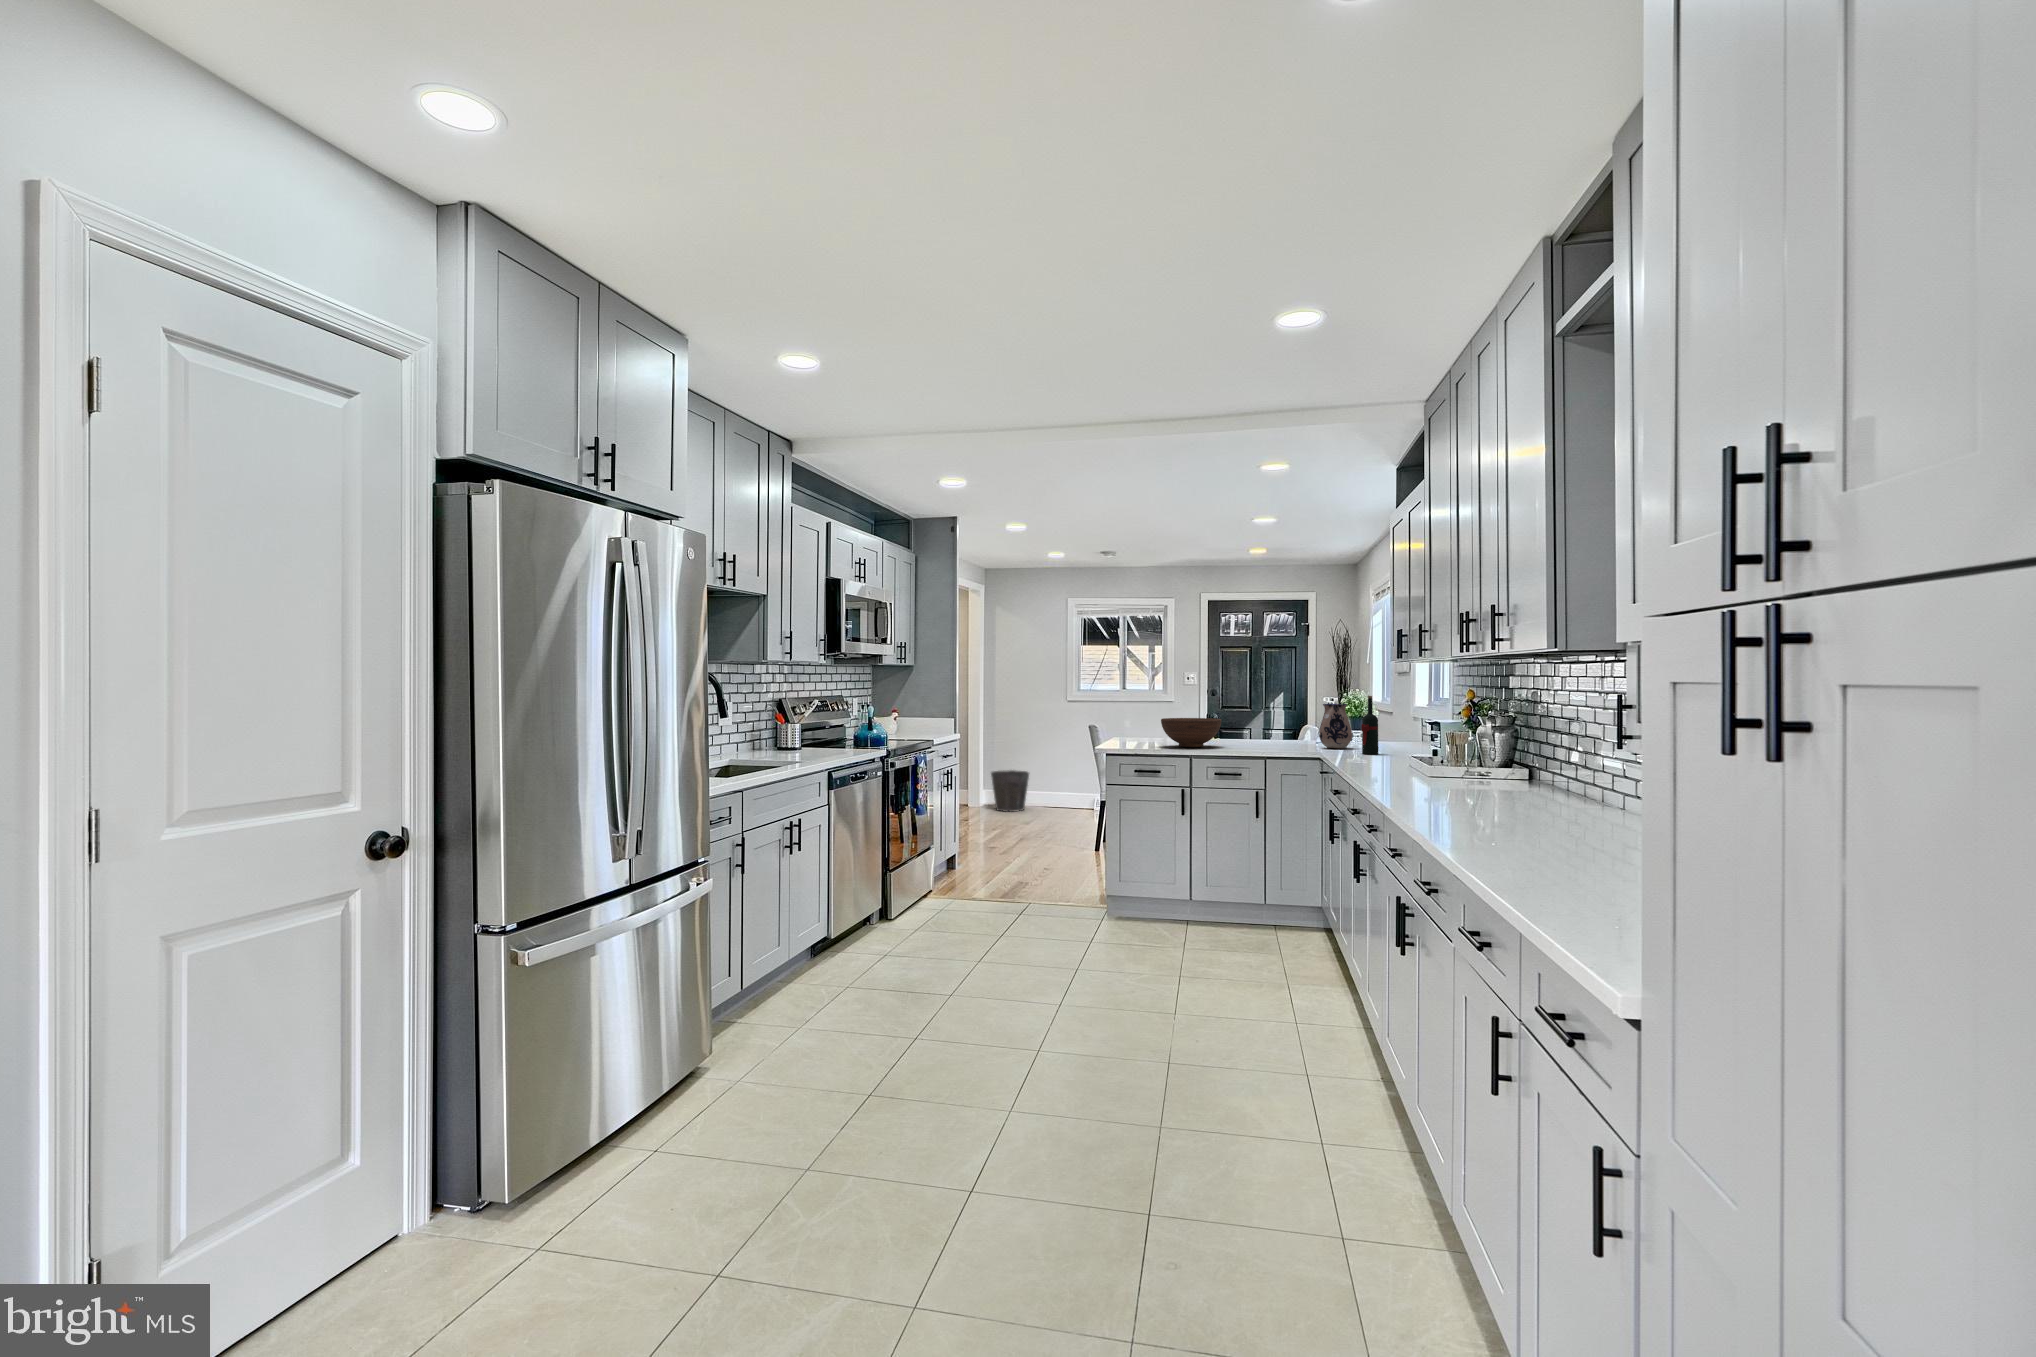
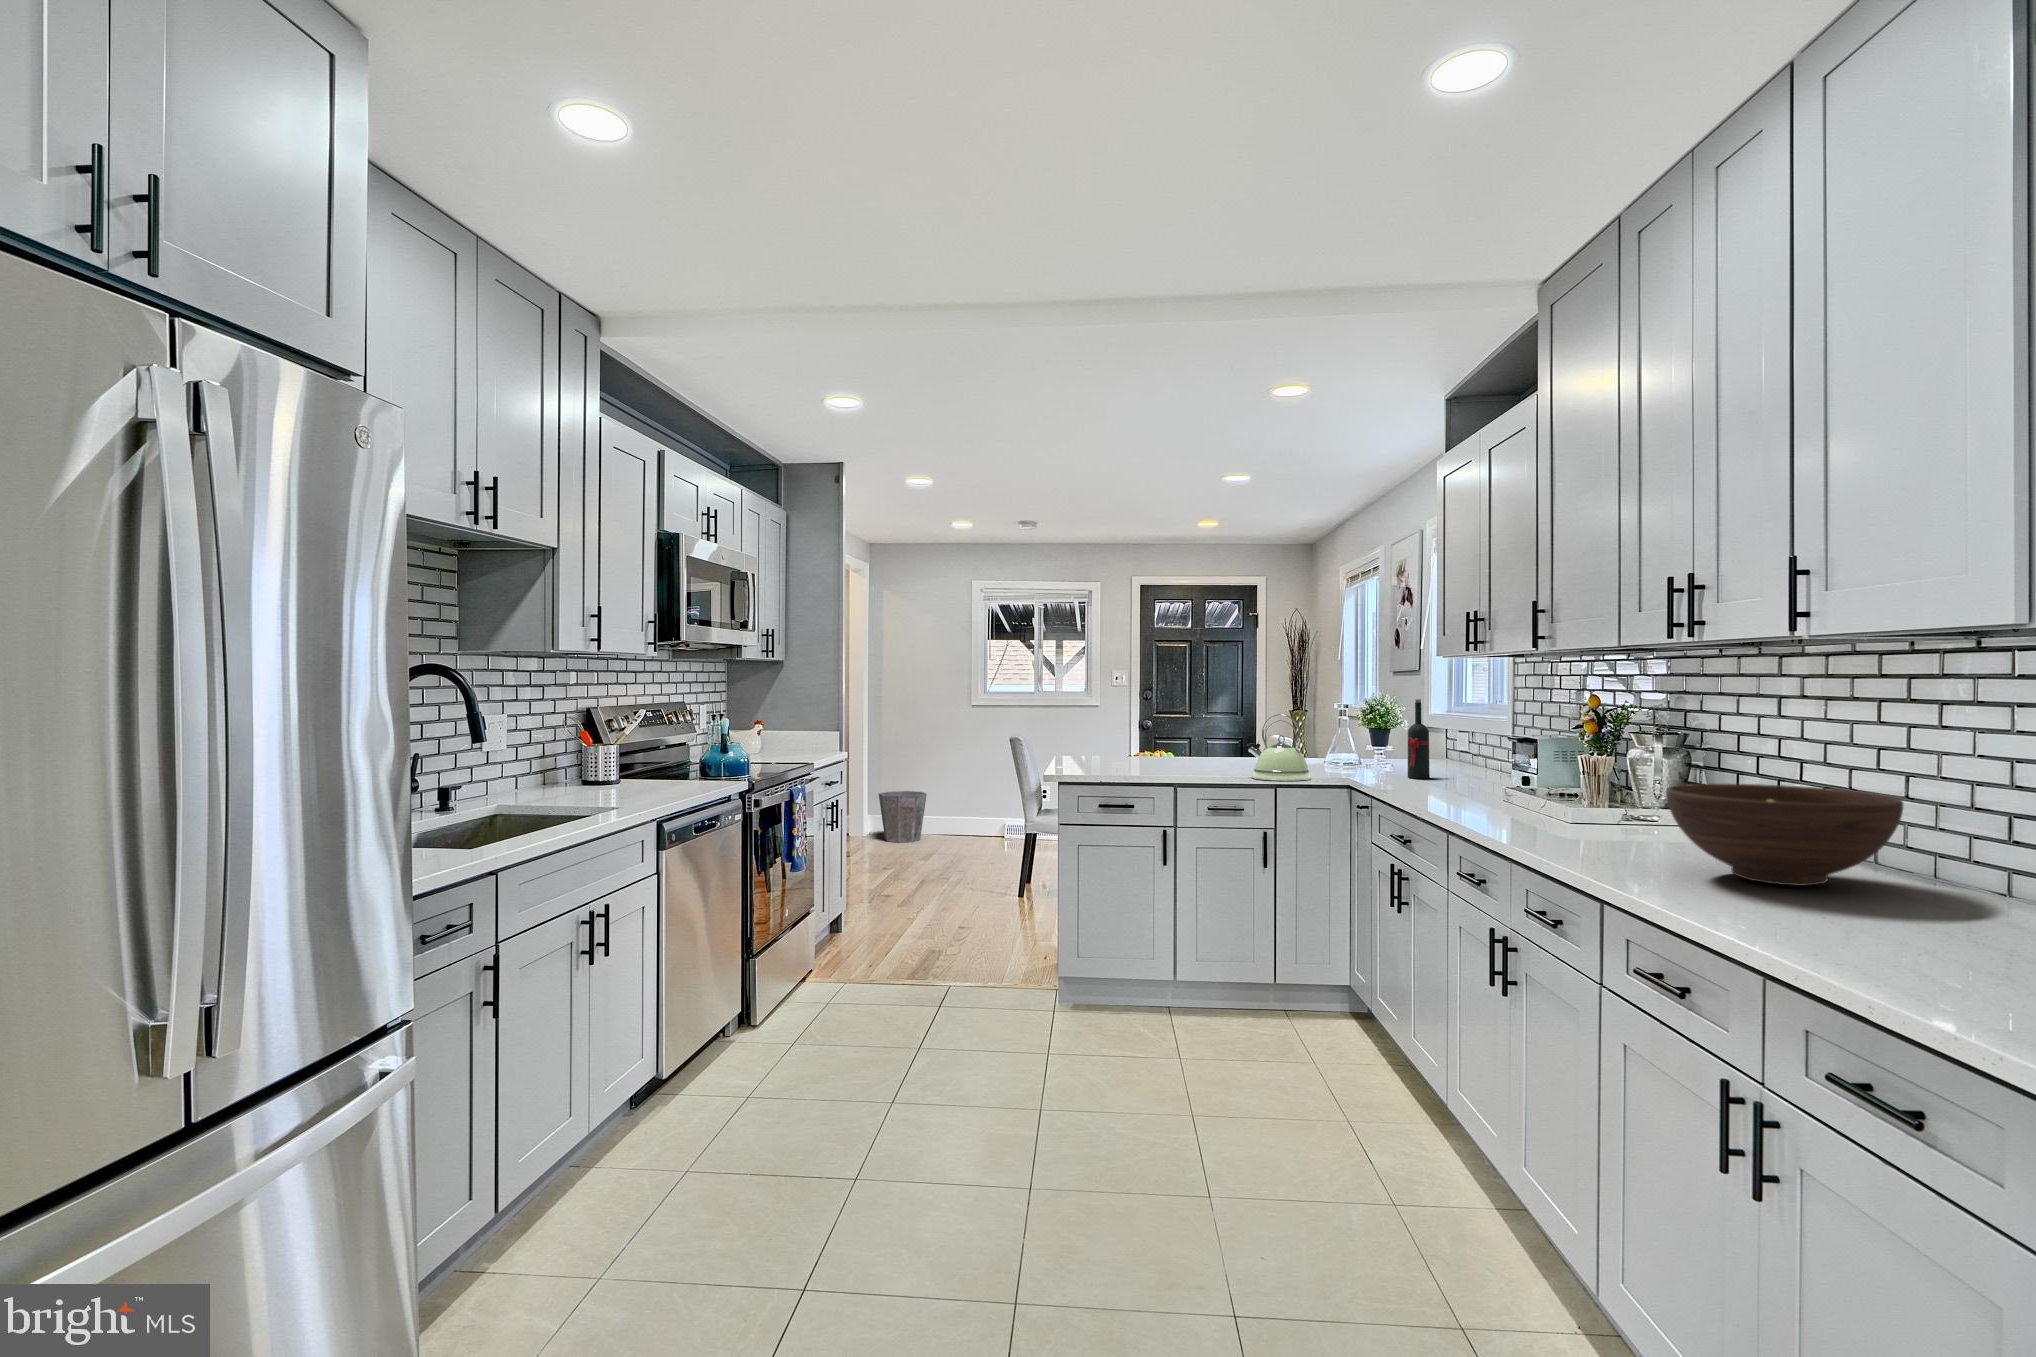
ceramic pitcher: present [1319,704,1352,748] -> none [1336,709,1380,769]
kettle: none [1244,706,1289,755] -> present [1247,714,1311,781]
fruit bowl: present [1161,718,1221,747] -> present [1666,784,1903,886]

